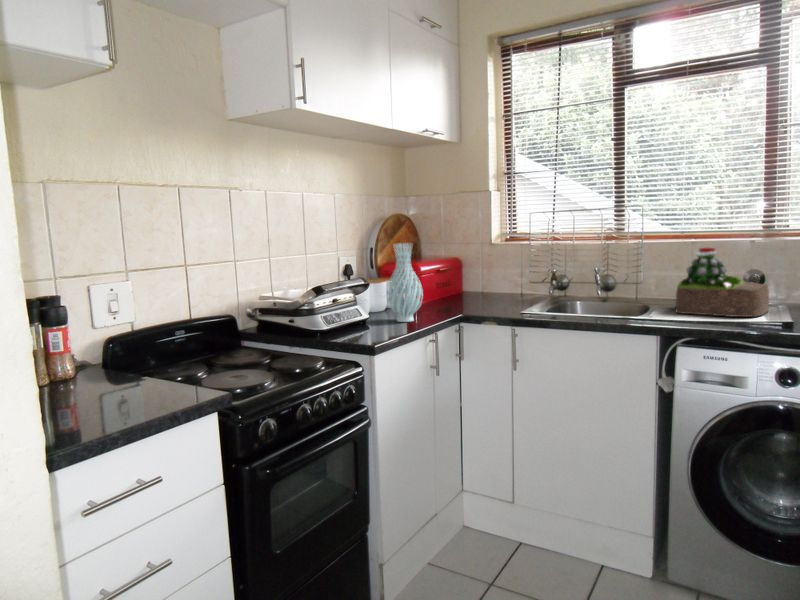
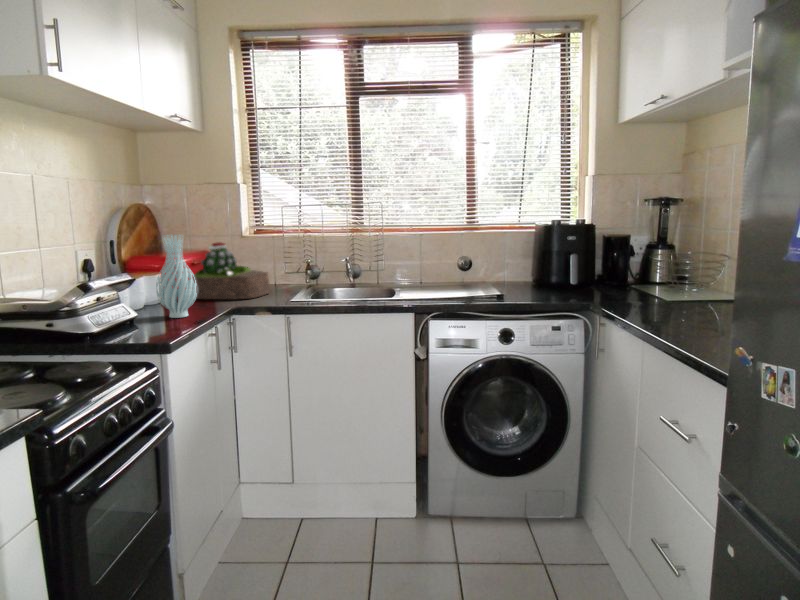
succulent plant: present [676,248,769,317] -> present [193,243,270,299]

